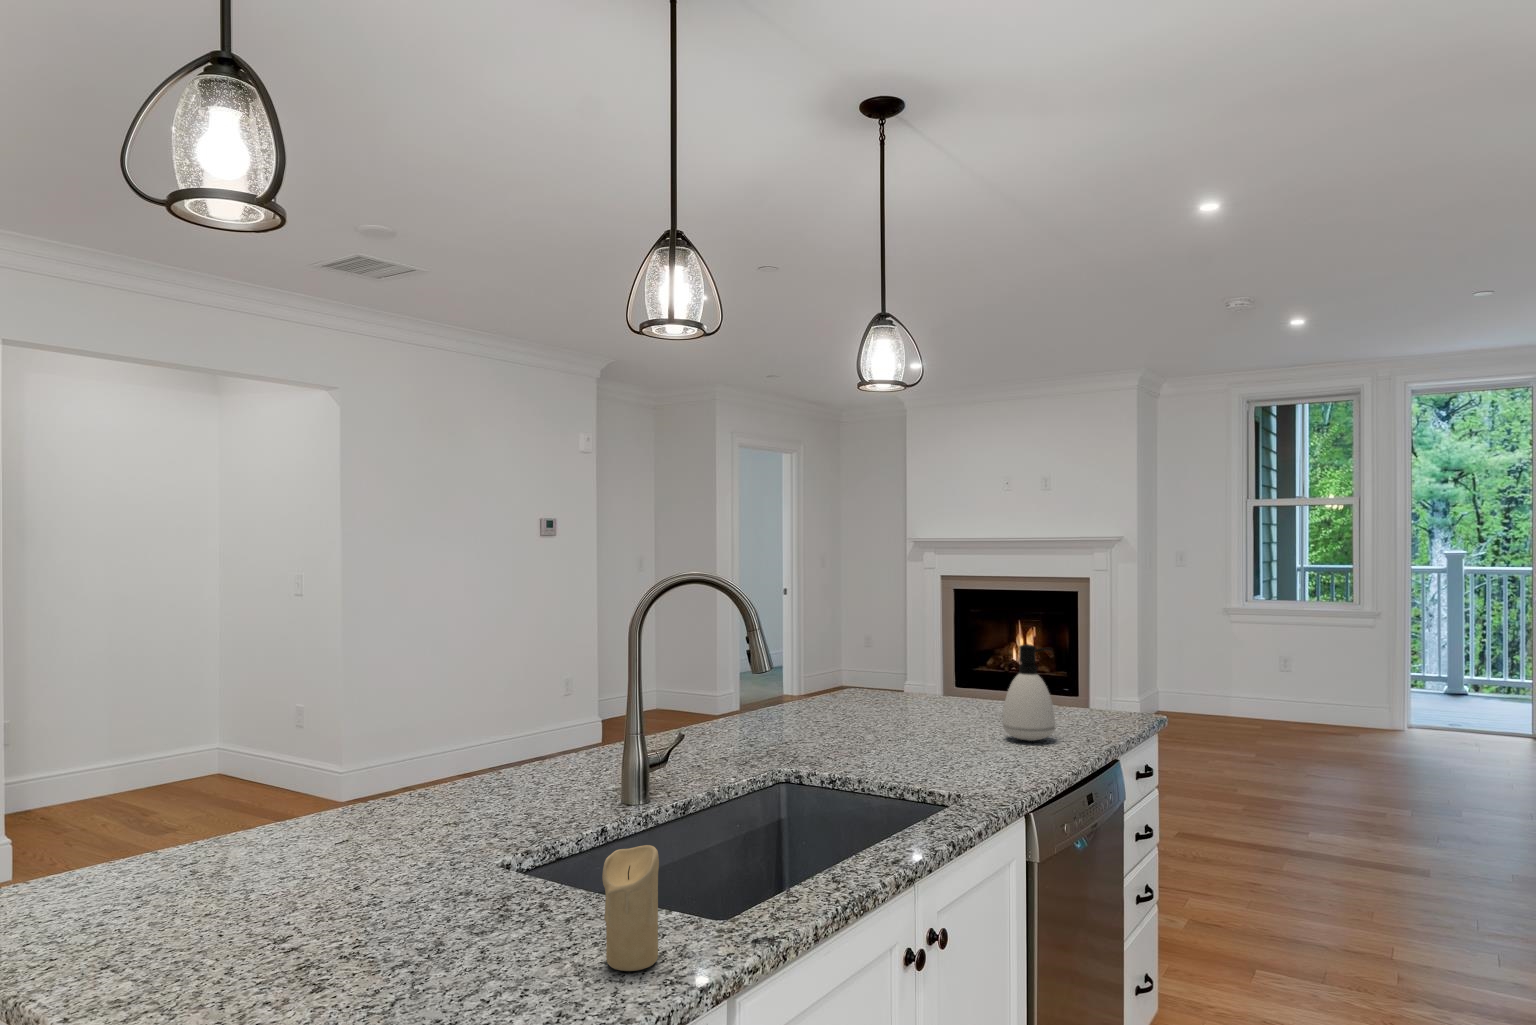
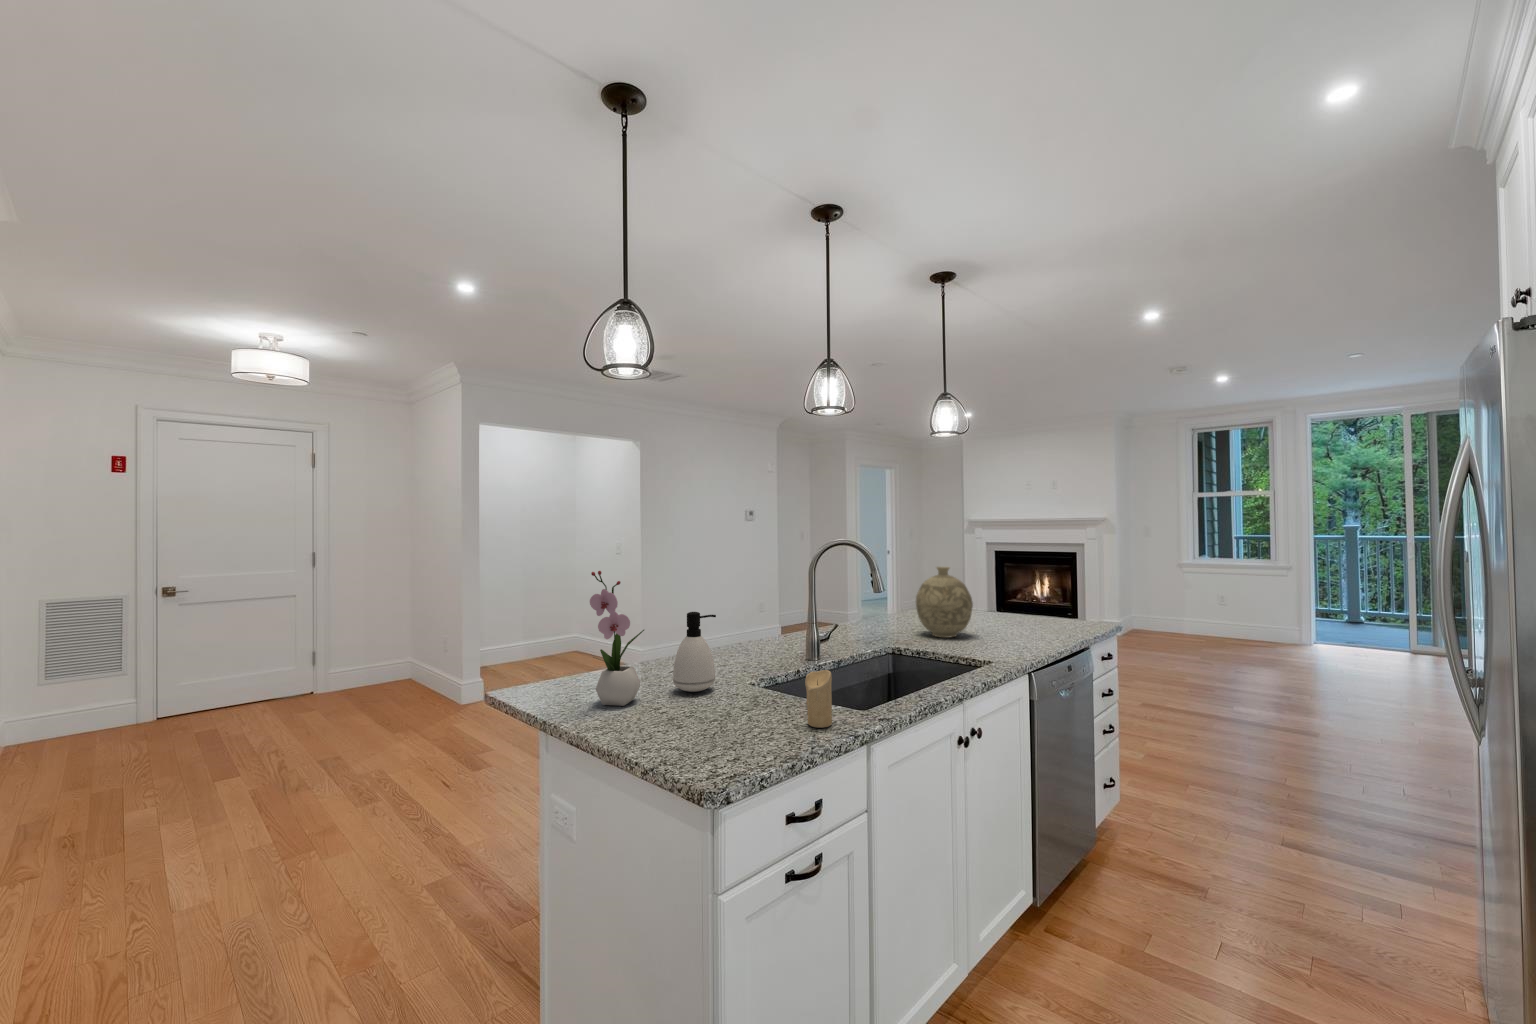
decorative vase: none [827,621,926,749] -> present [916,567,973,638]
flower arrangement: none [117,639,260,939] -> present [590,571,644,706]
soap dispenser: present [1003,644,1055,741] -> present [673,612,716,692]

